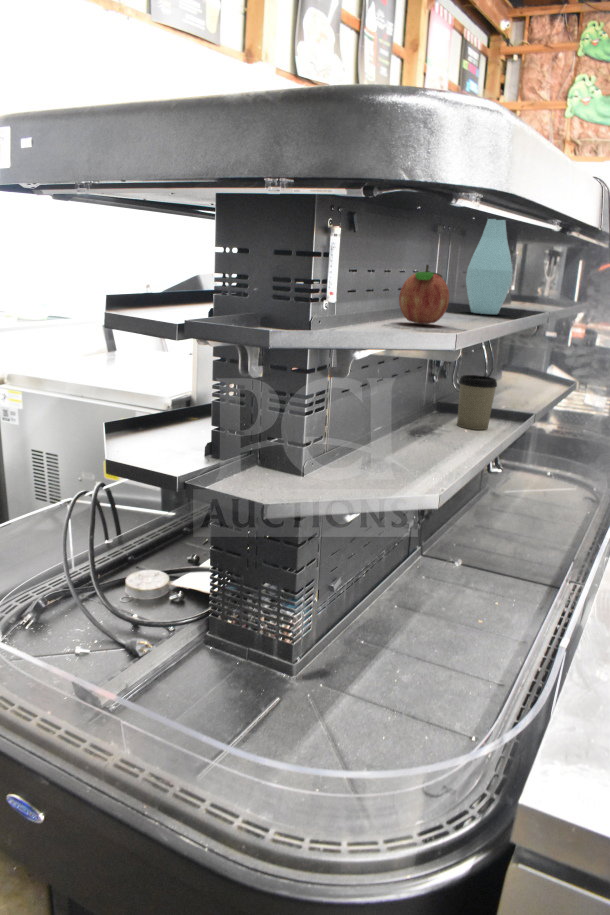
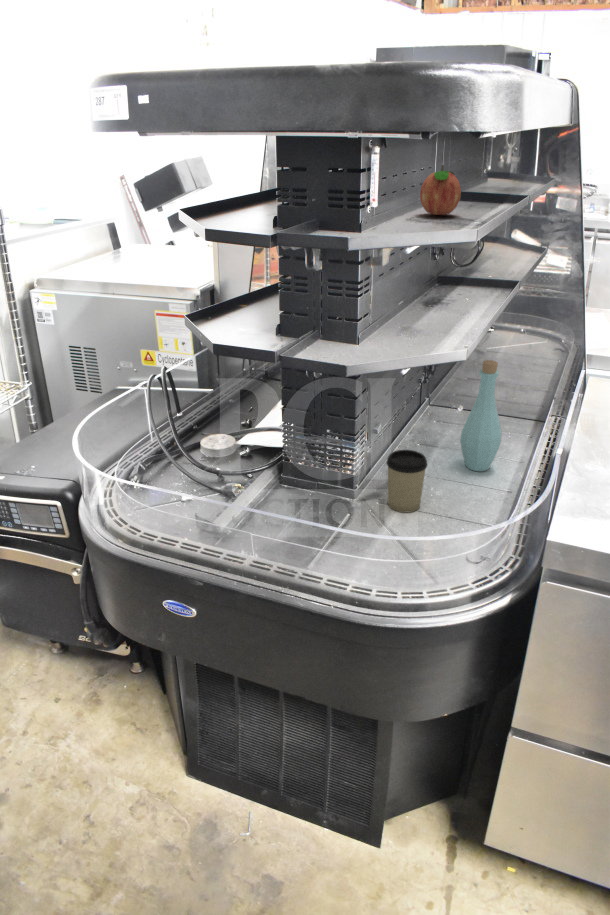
bottle: present [466,219,513,314] -> present [460,360,502,471]
cup: present [457,375,497,430] -> present [387,450,427,512]

